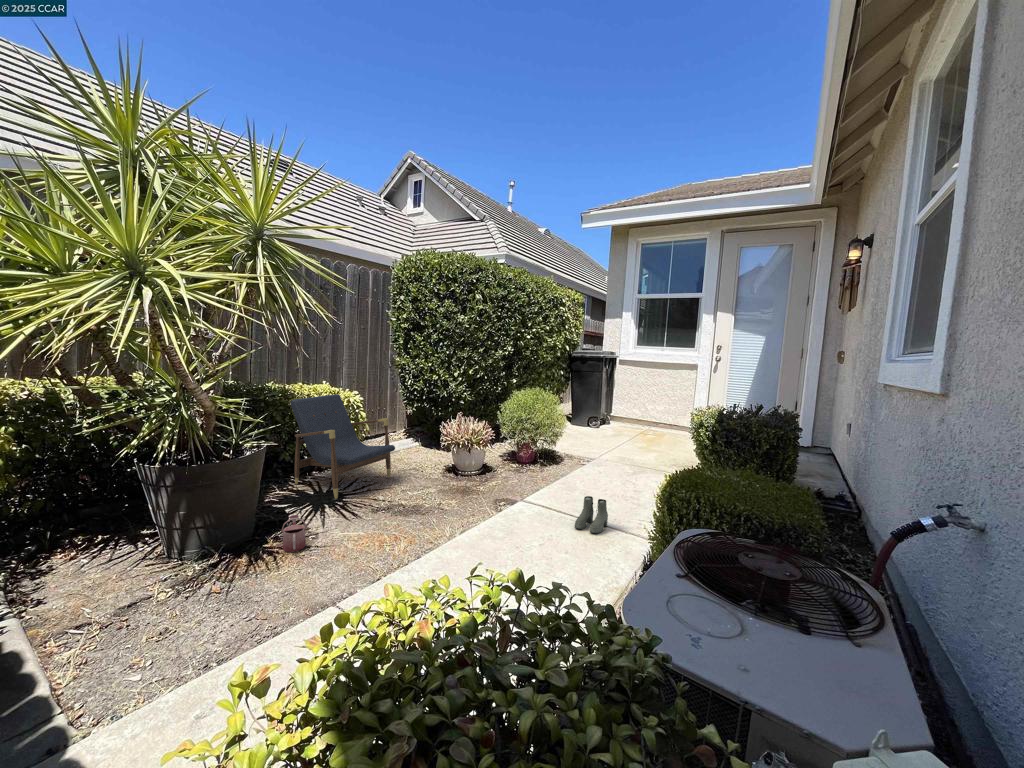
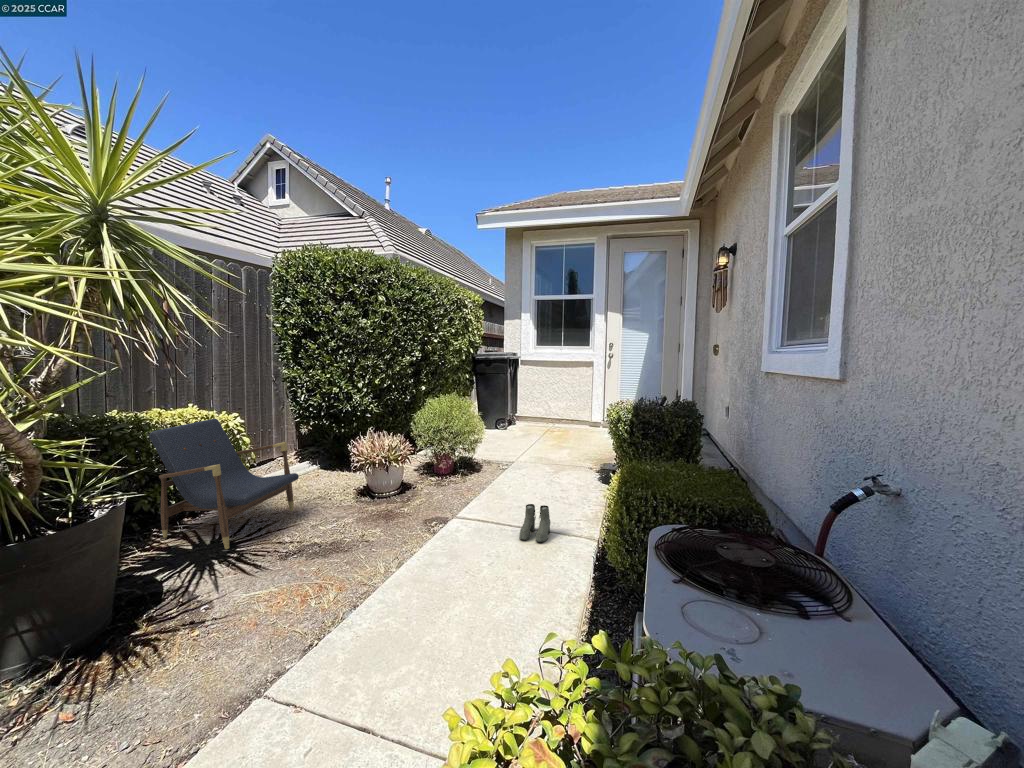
watering can: present [281,515,307,552] -> none [159,584,198,637]

